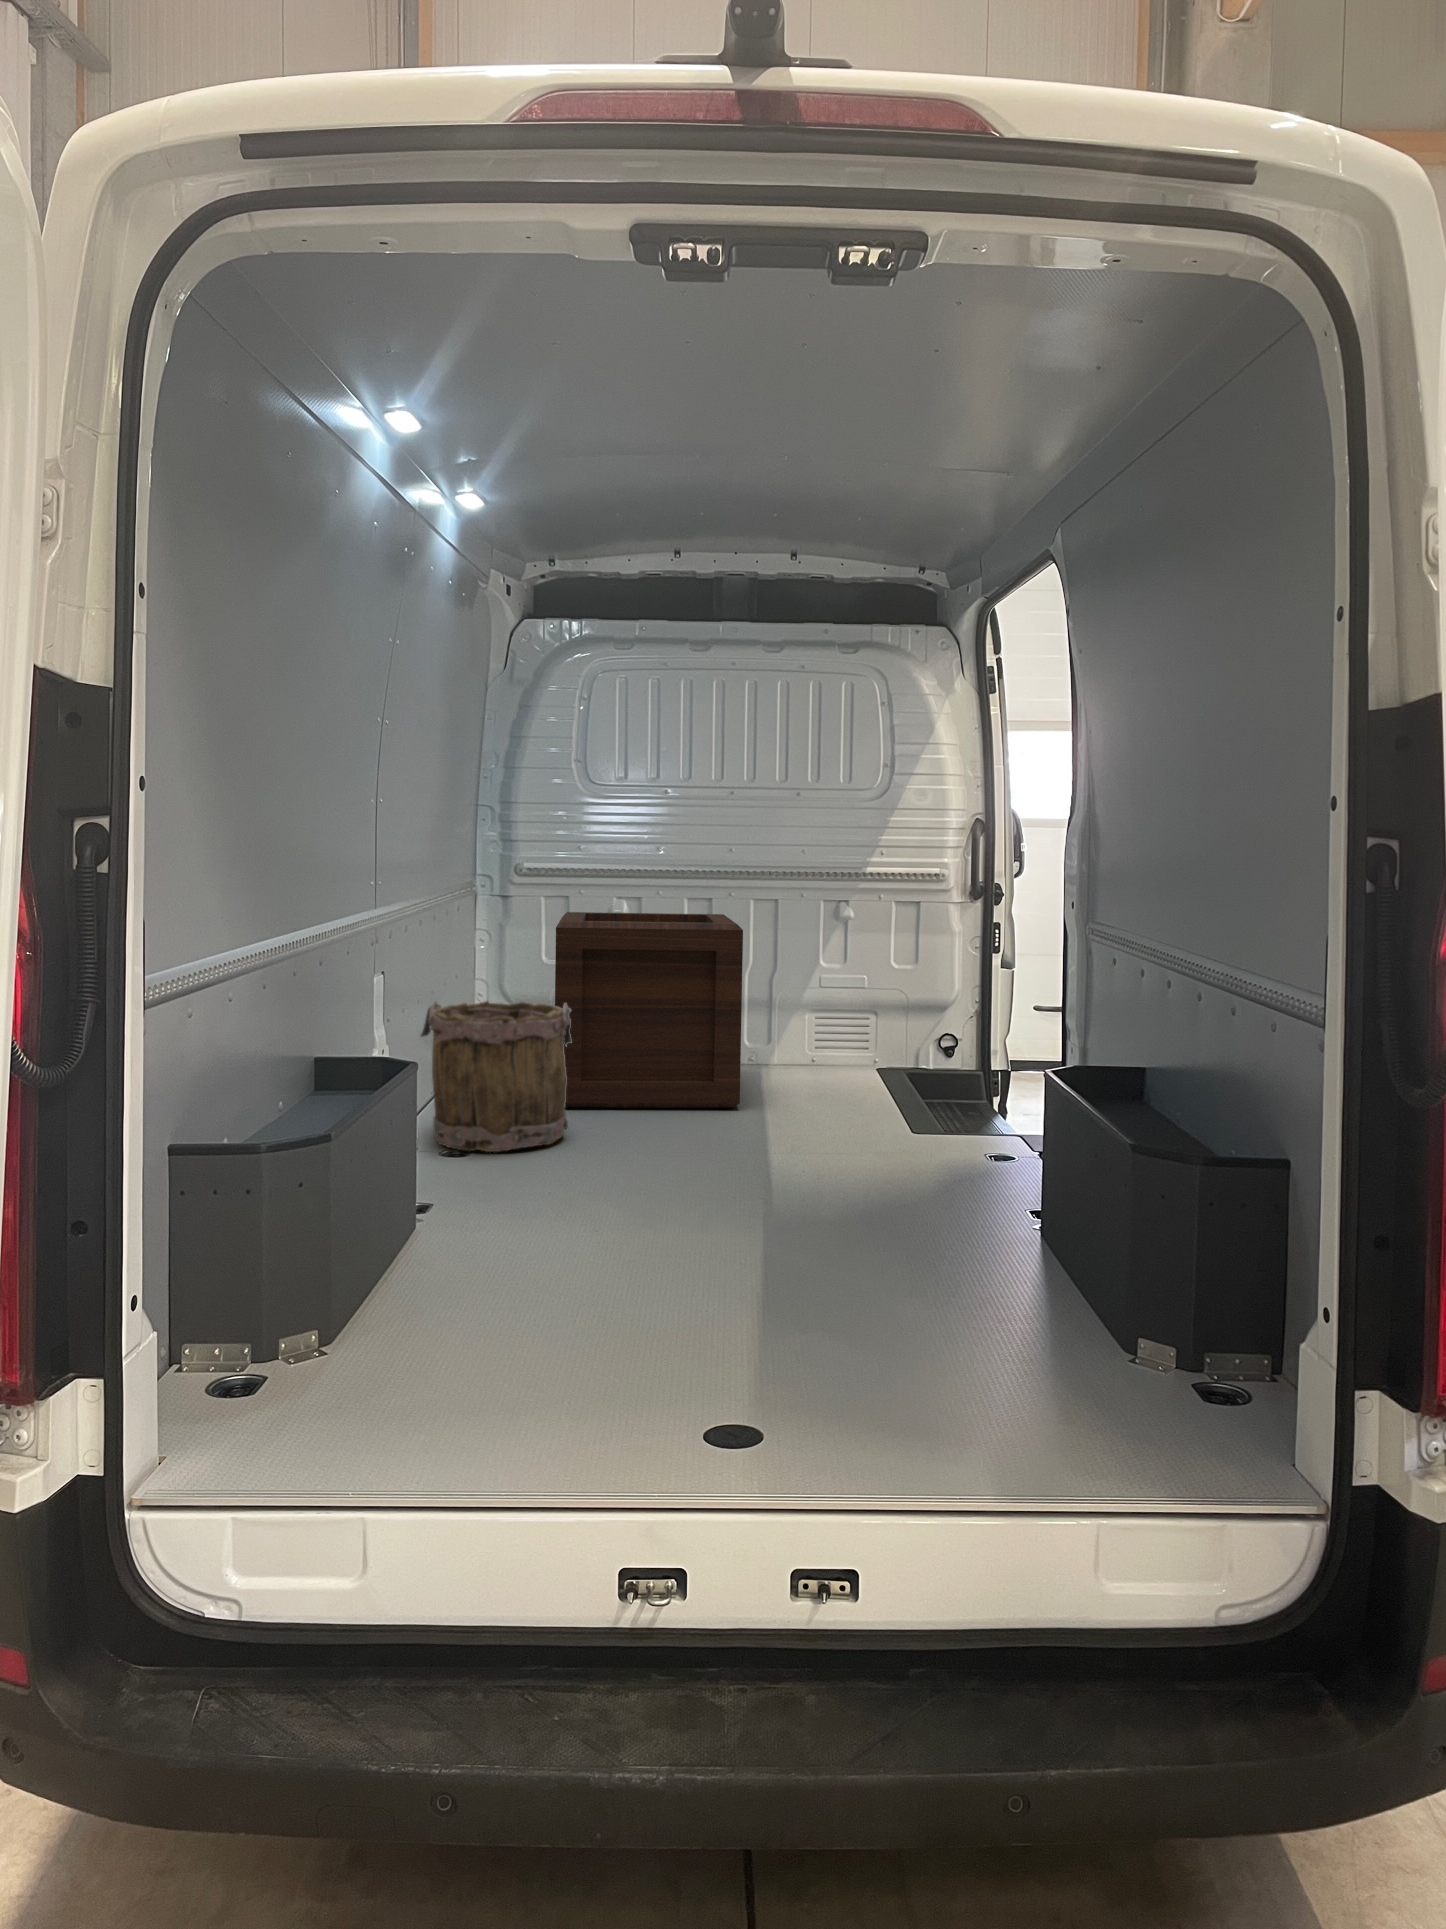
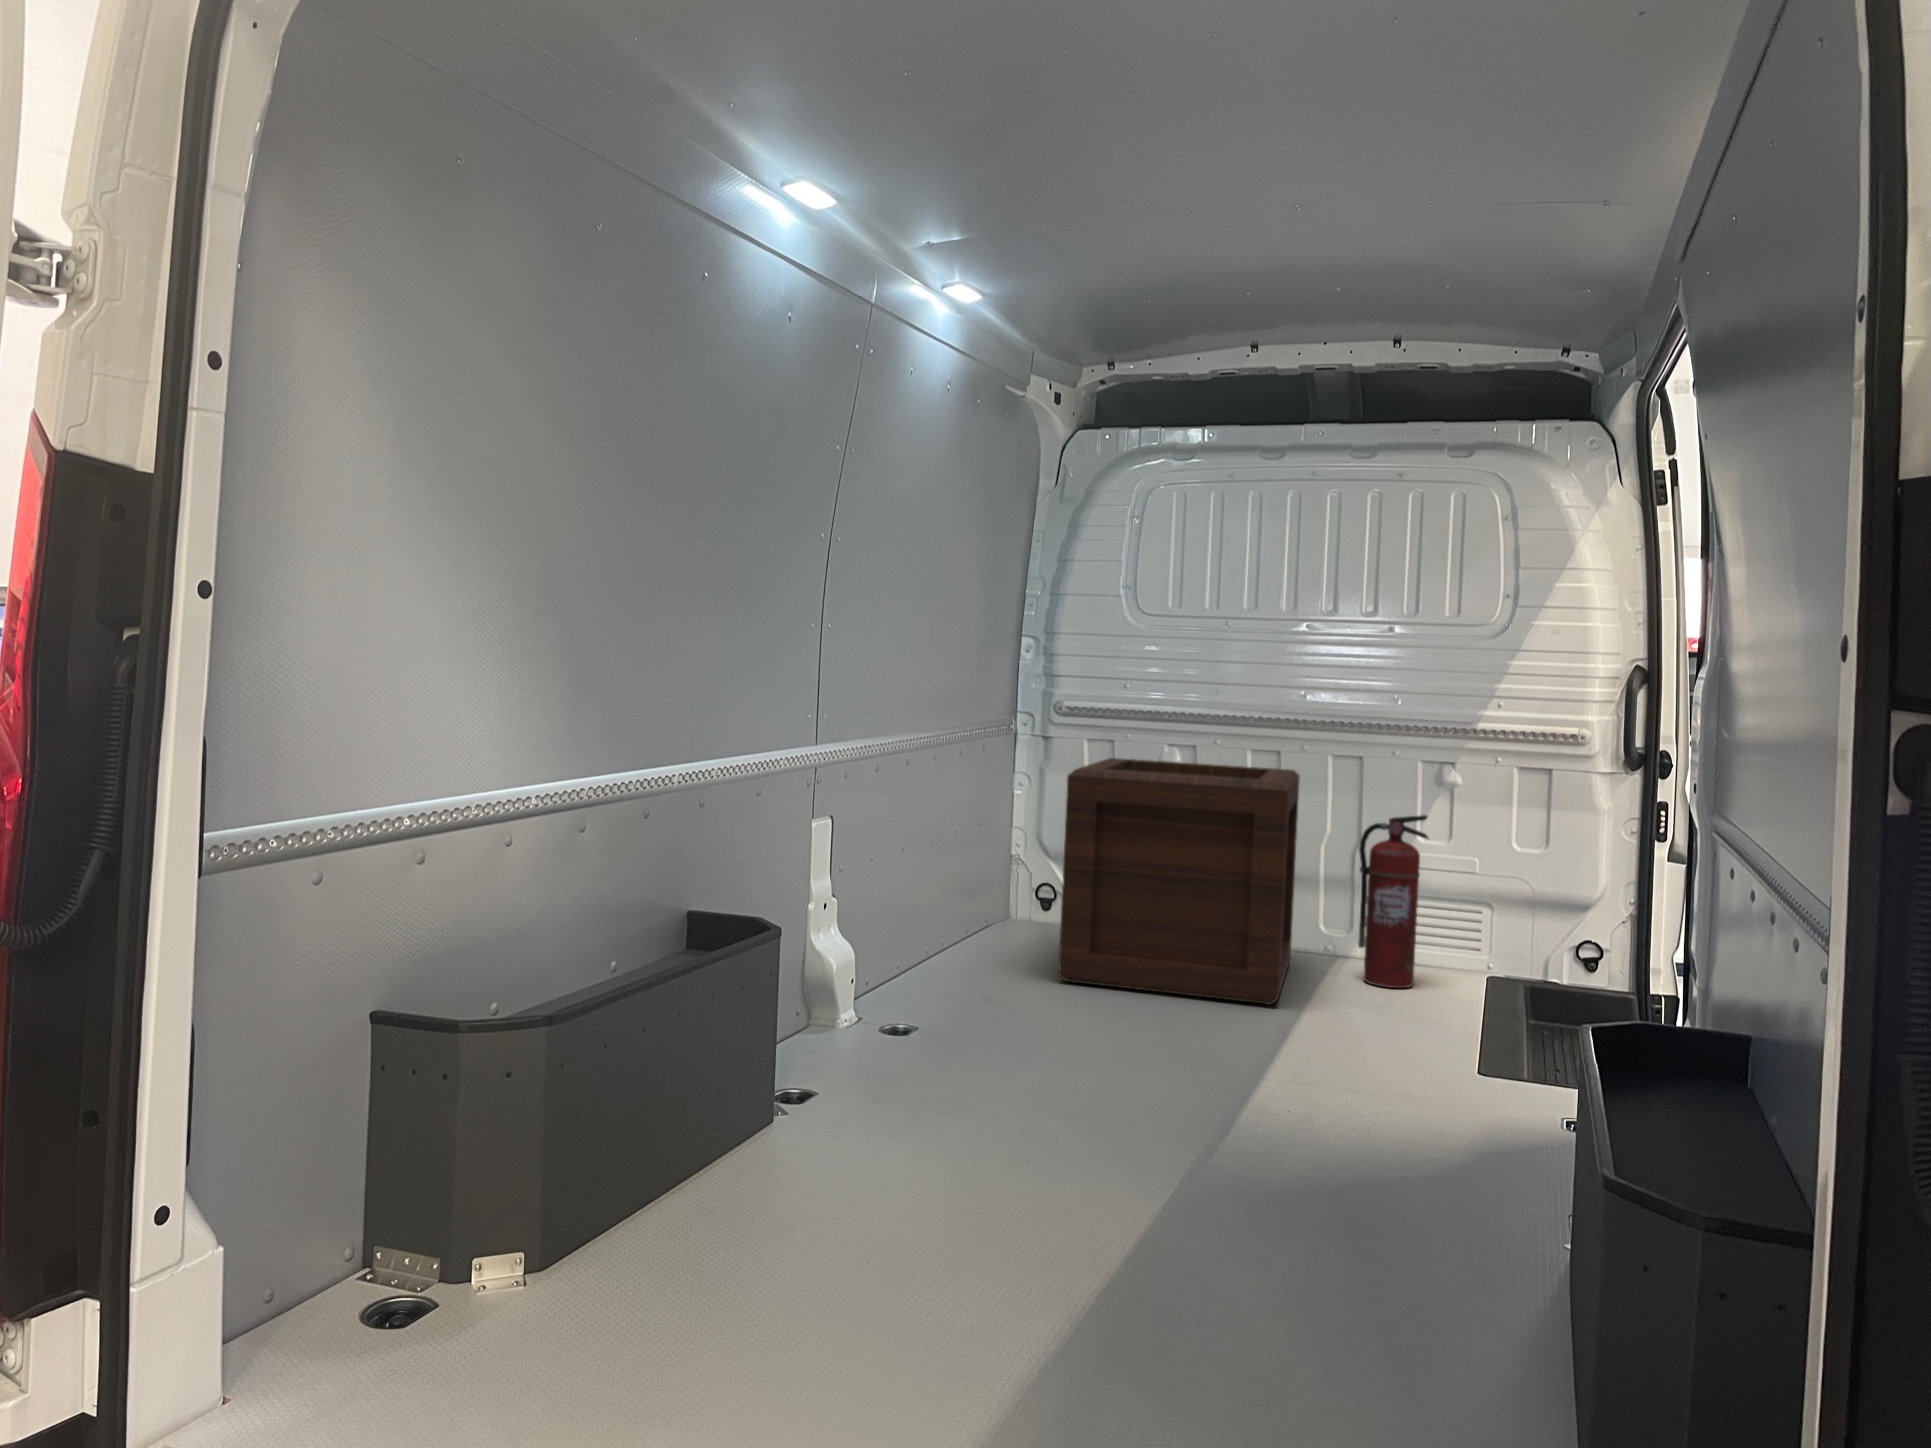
fire extinguisher: none [781,945,835,1086] -> present [1358,815,1428,988]
bucket: present [420,1001,572,1152] -> none [895,848,1058,1026]

